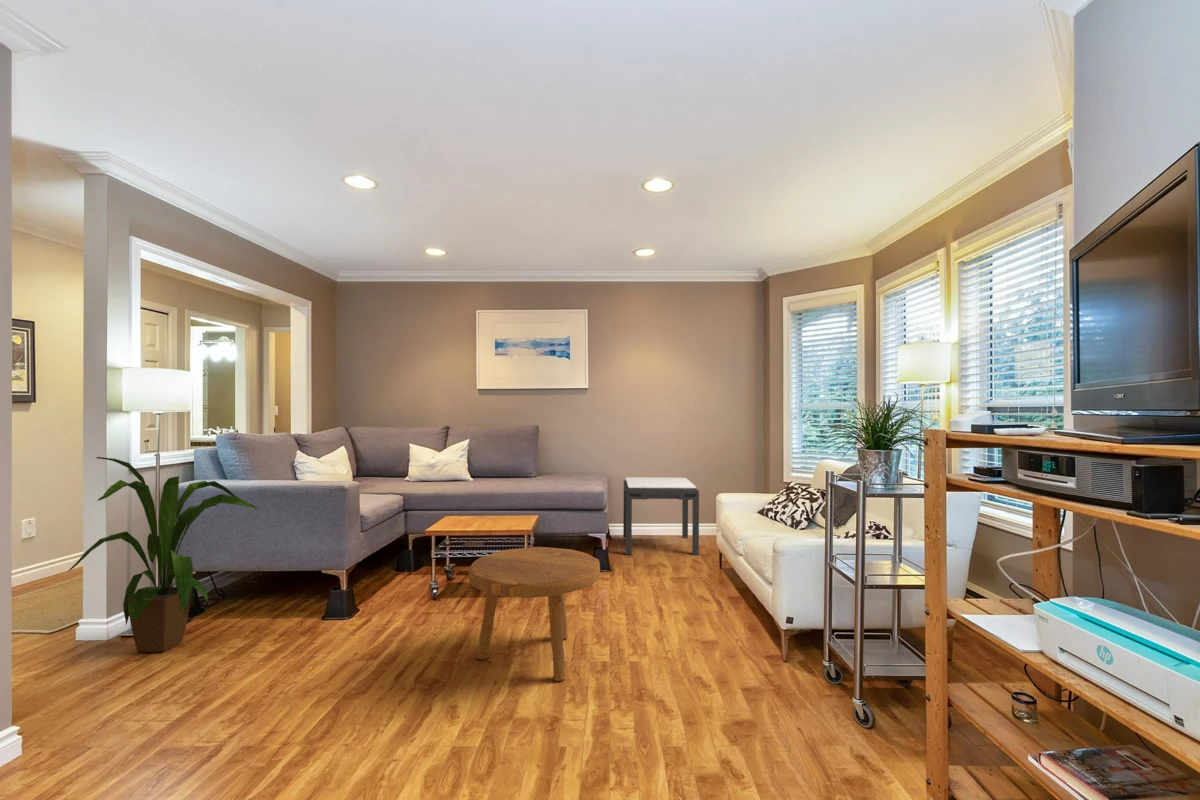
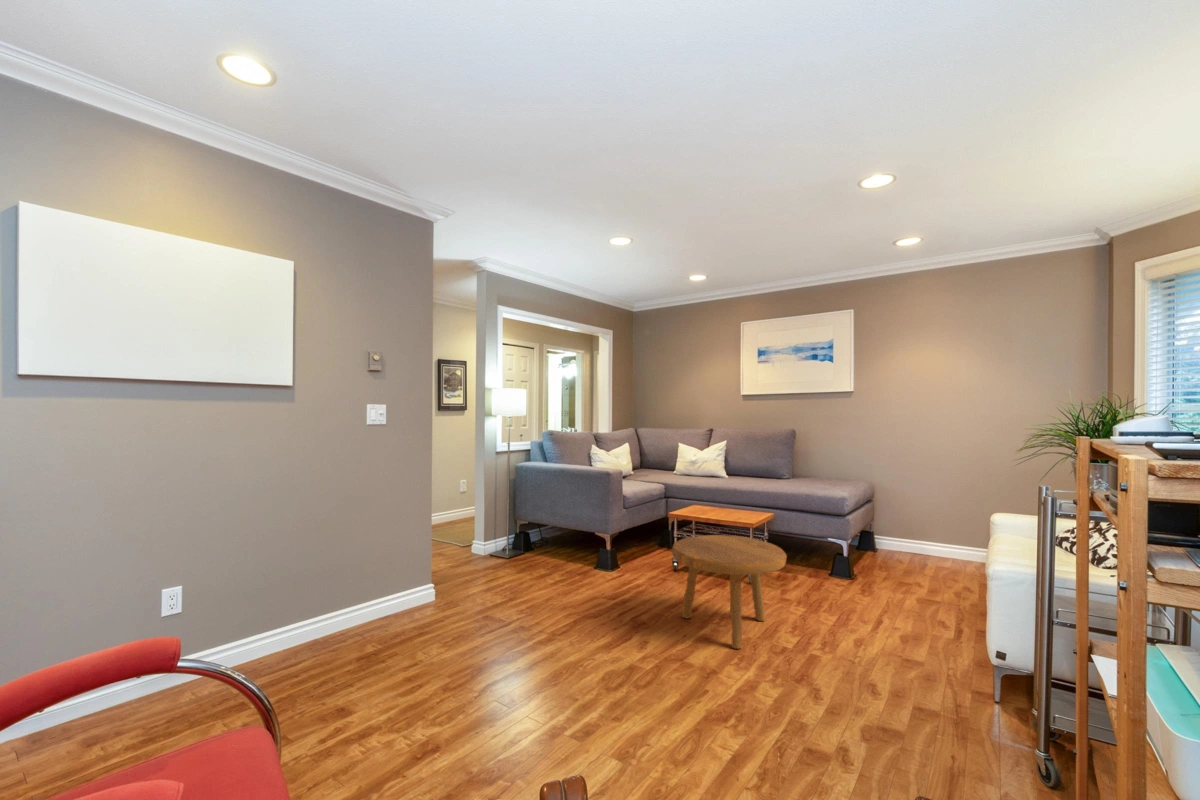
house plant: present [69,457,257,652] -> none [459,442,555,567]
side table: present [623,477,699,555] -> none [875,489,966,581]

